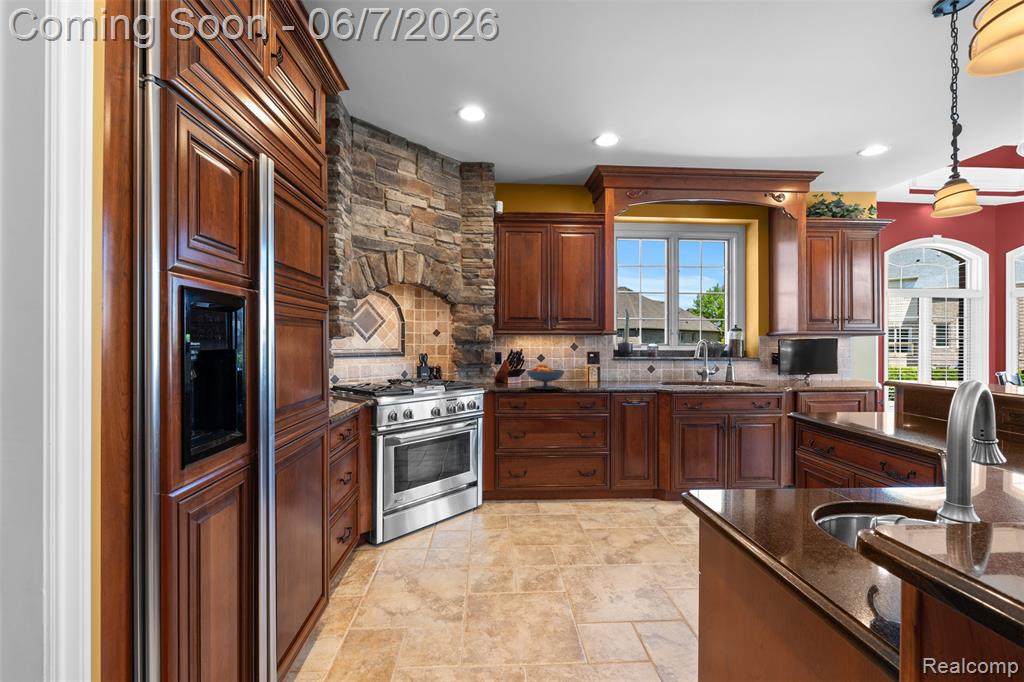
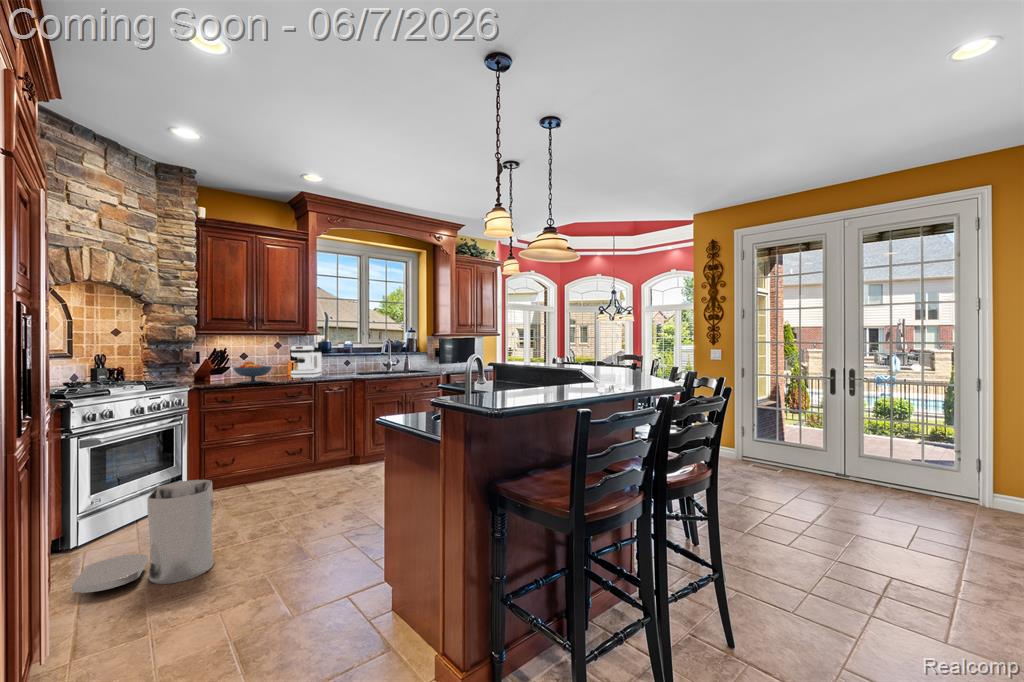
coffee maker: none [586,347,620,385] -> present [291,346,322,378]
trash can: none [335,513,470,651] -> present [72,480,213,593]

